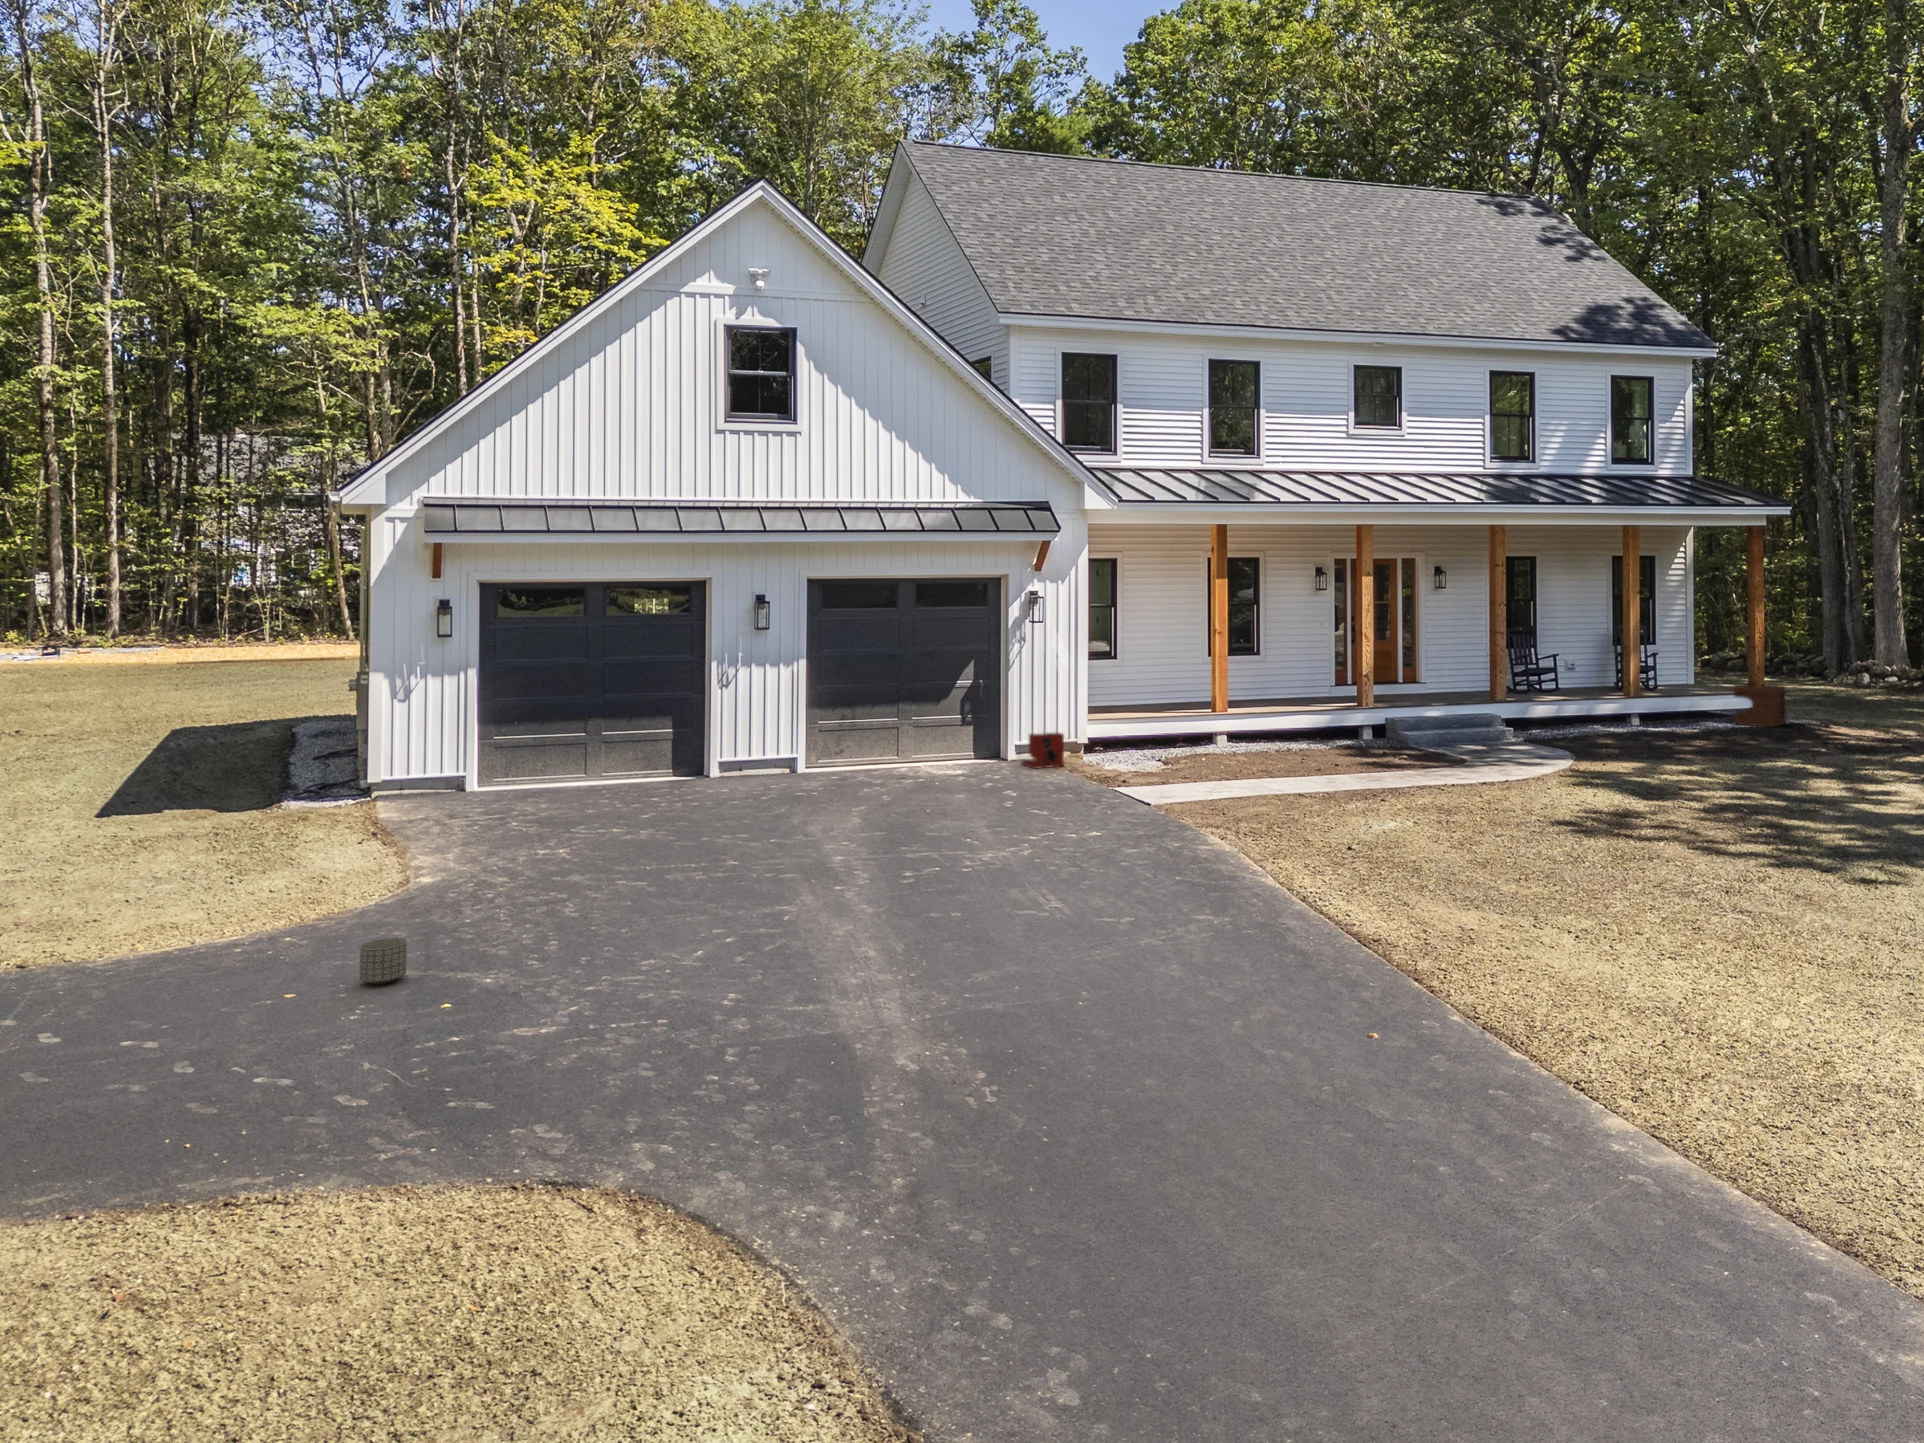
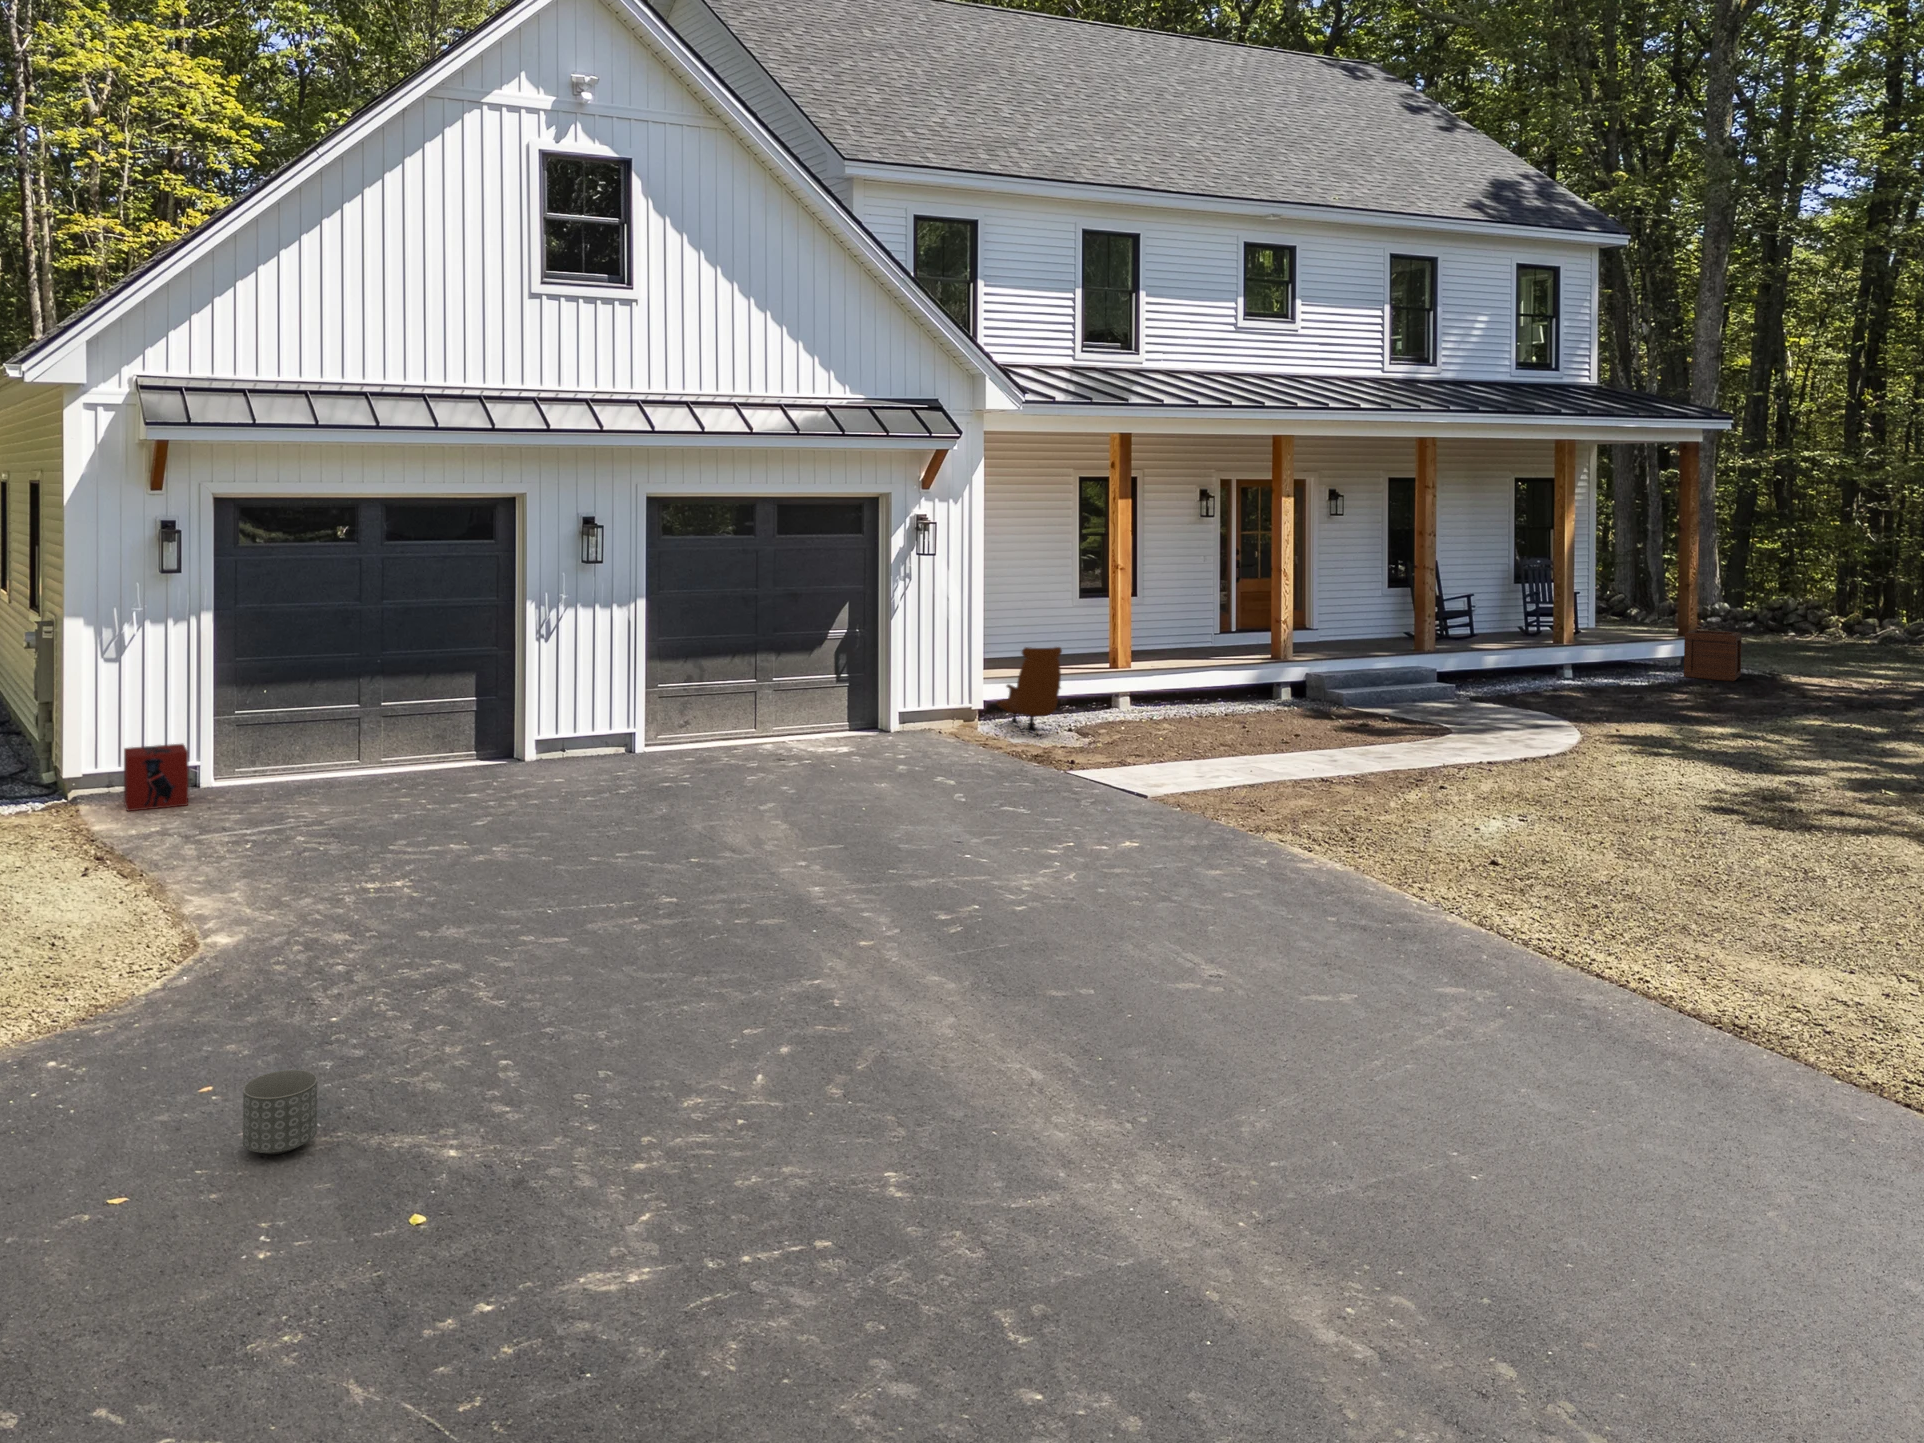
lounge chair: none [1097,694,1141,767] -> present [997,647,1062,739]
storage box: present [1021,733,1064,769] -> present [124,744,189,811]

